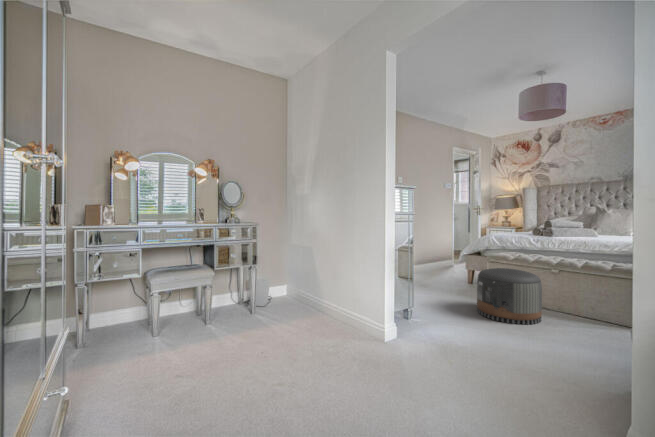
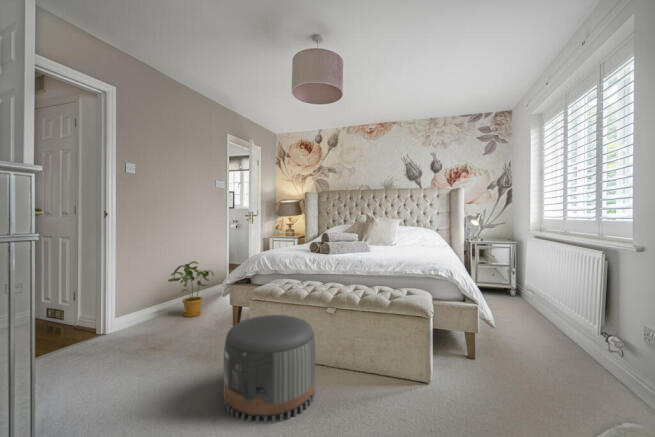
house plant: none [418,239,449,277] -> present [168,261,214,317]

